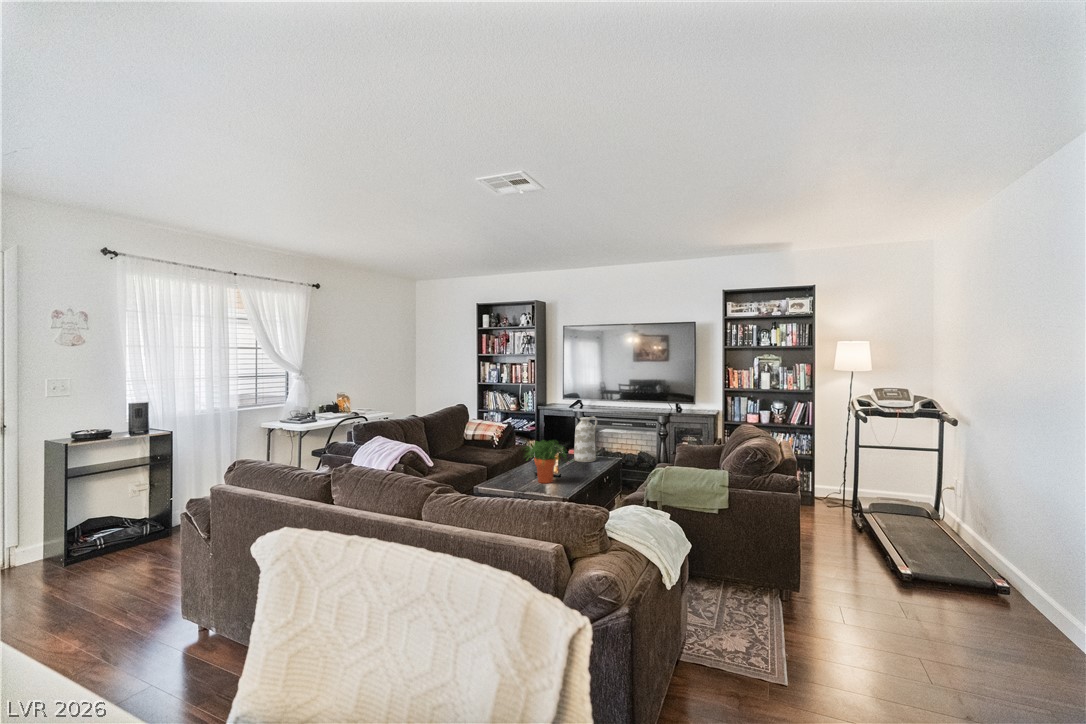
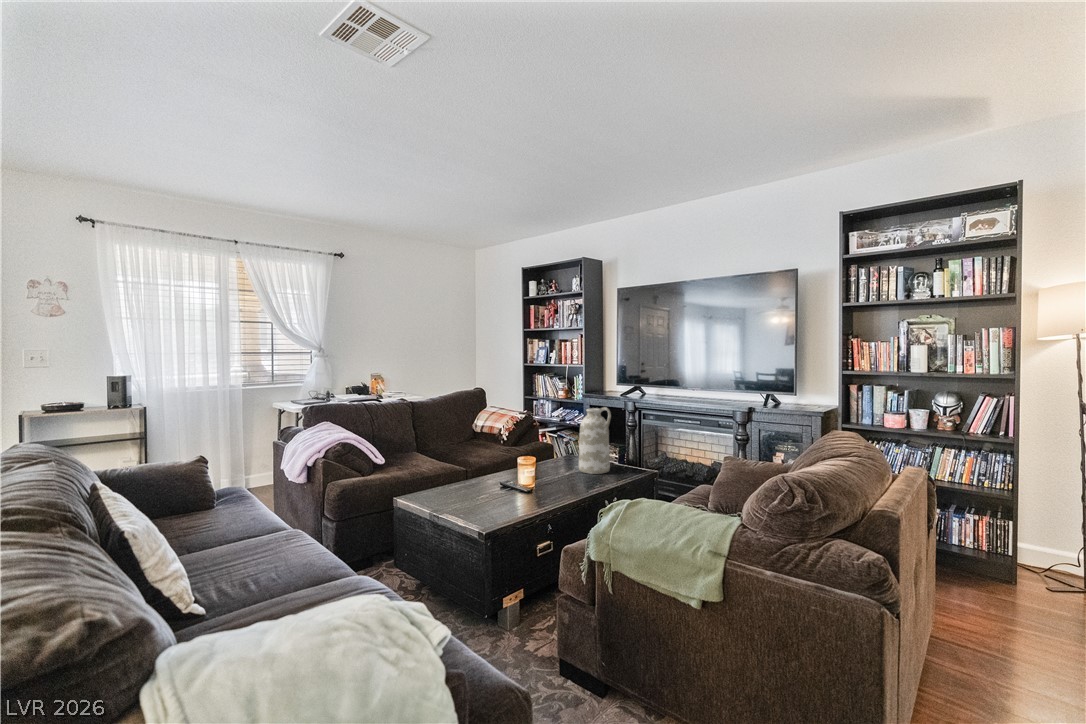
potted plant: present [526,441,566,483] -> none [454,438,527,504]

